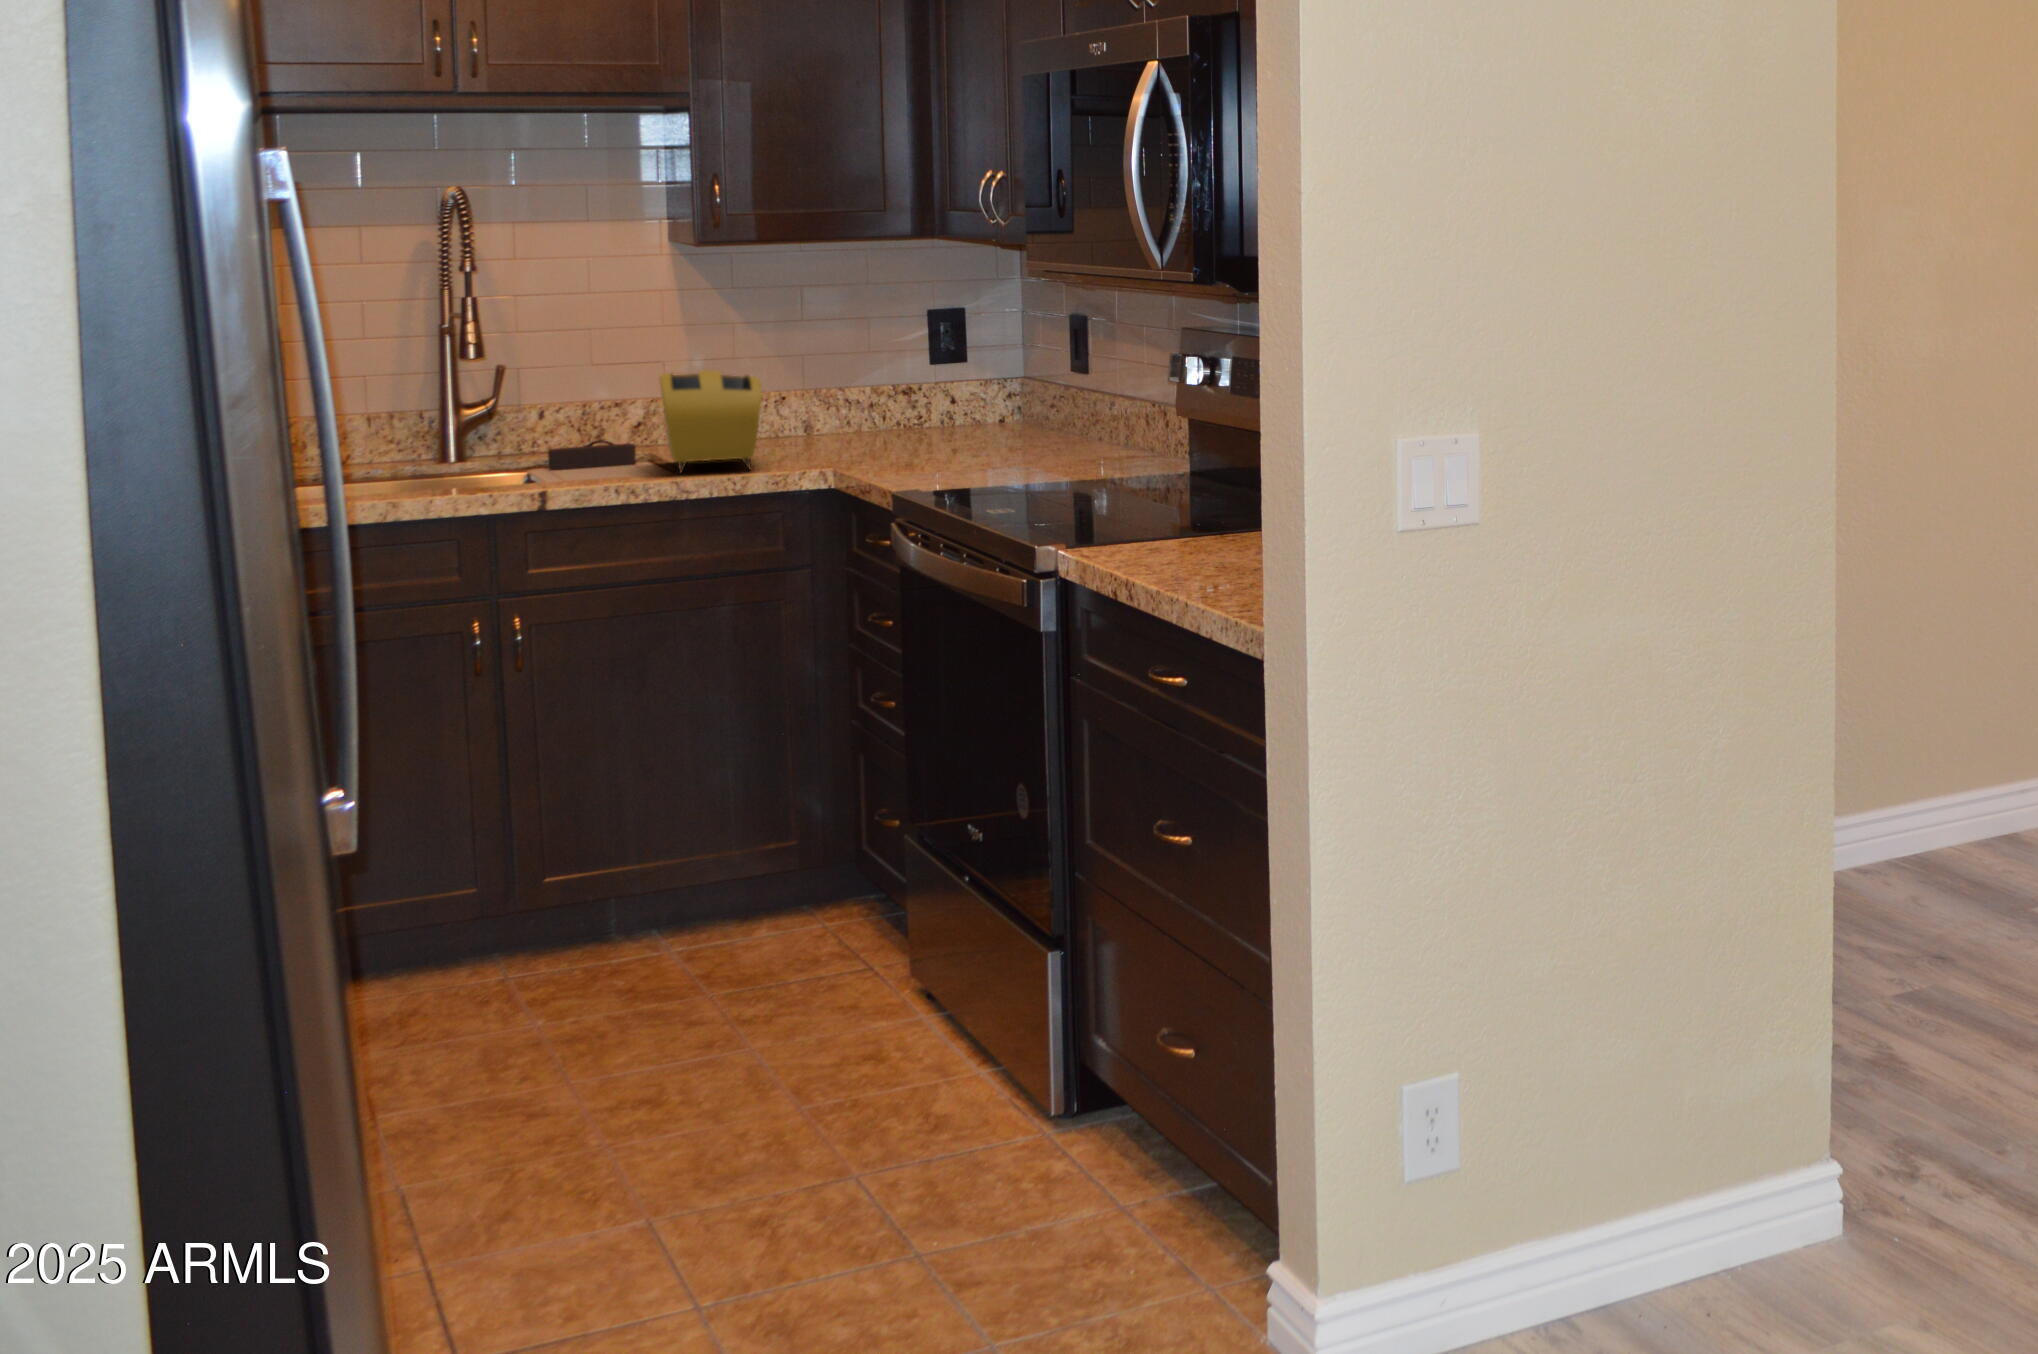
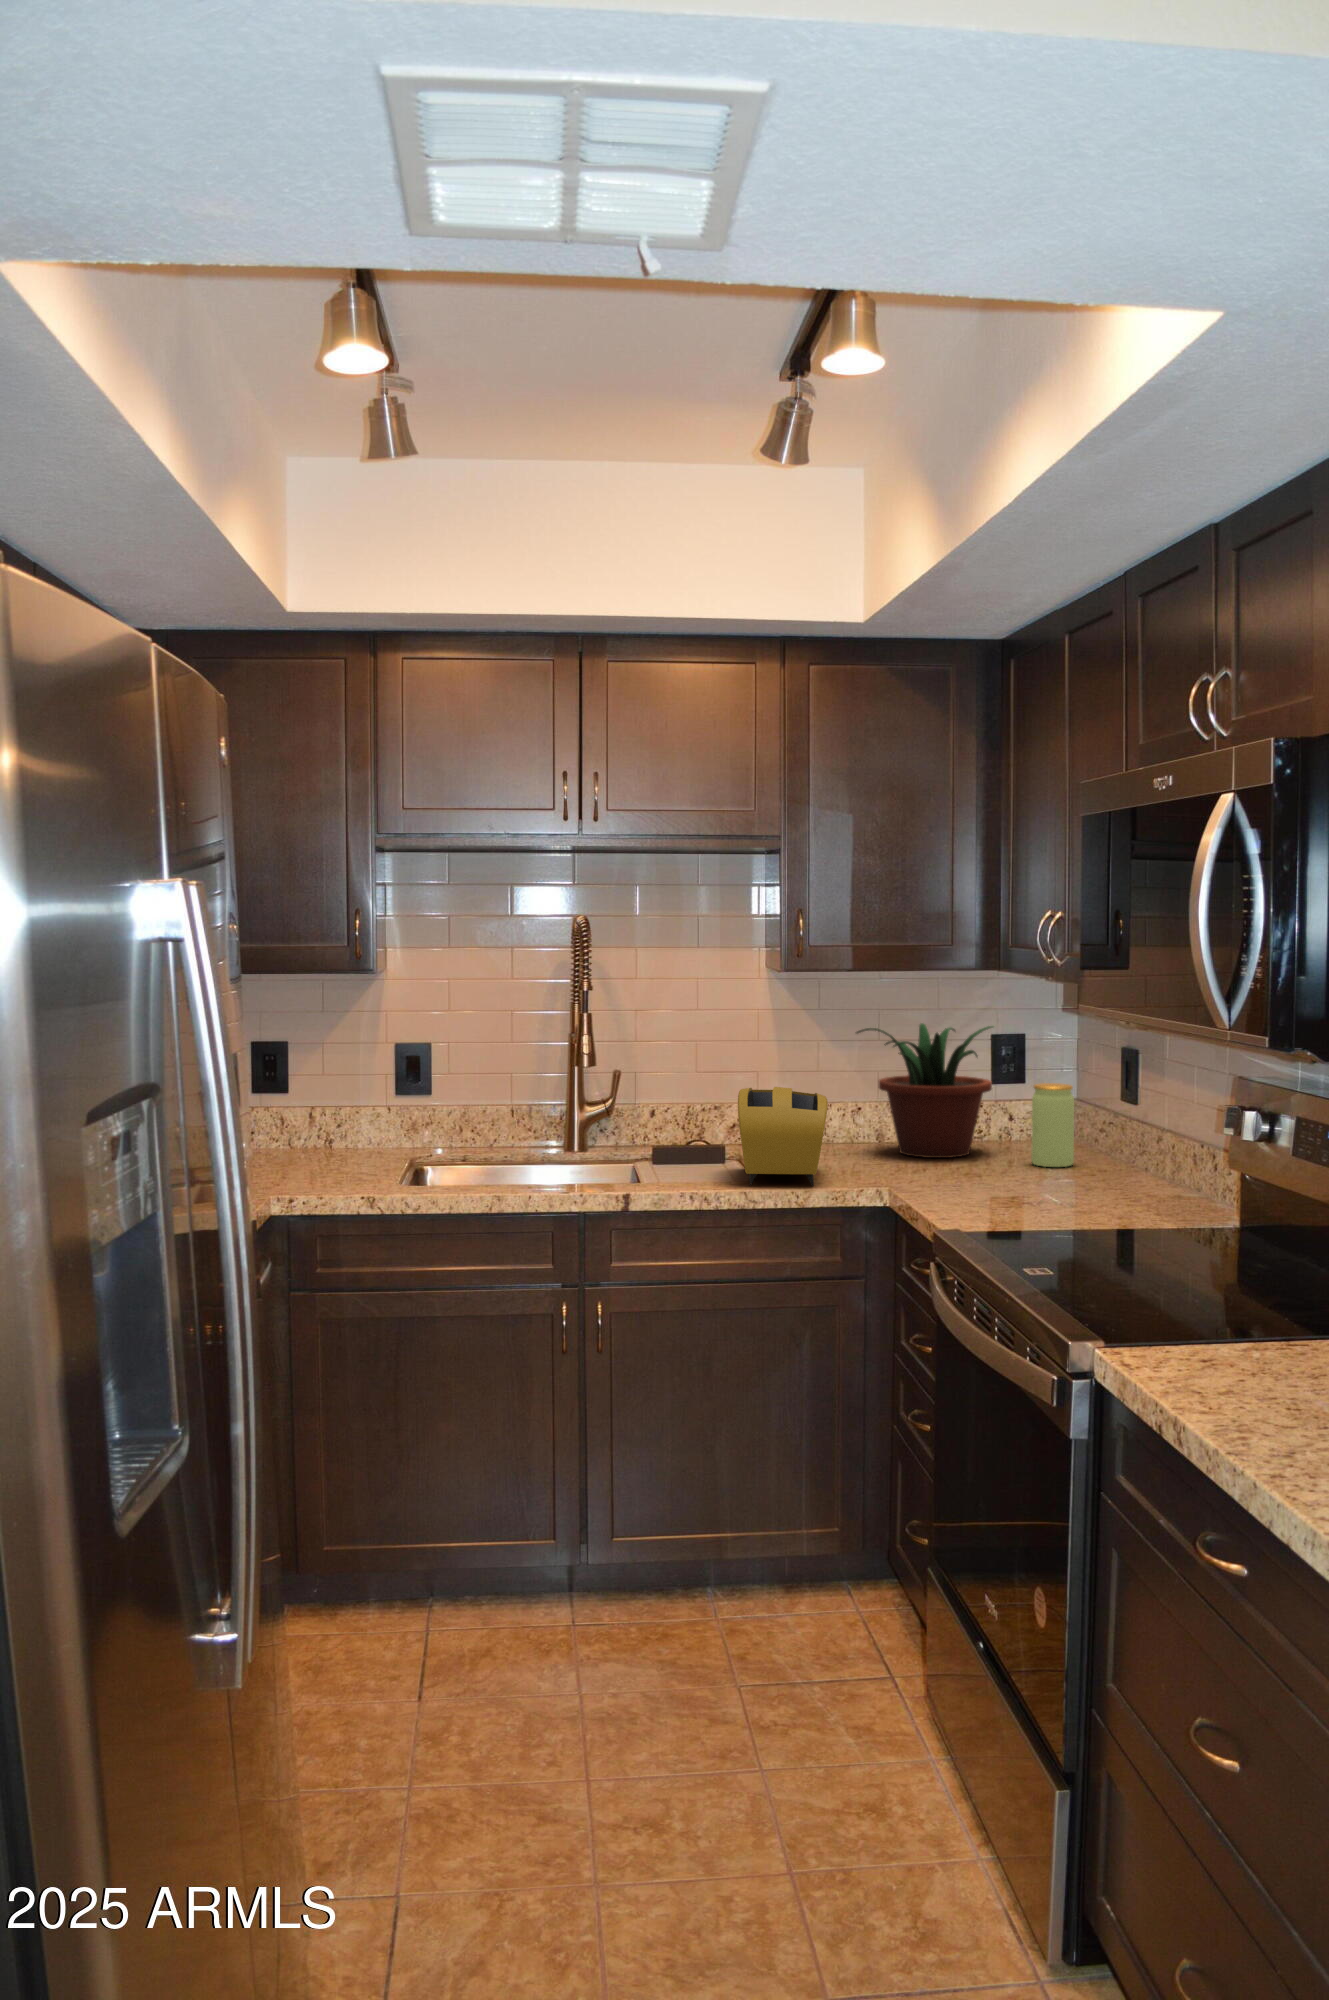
potted plant: none [782,302,933,442] -> present [857,1023,993,1158]
jar: none [977,357,1022,441] -> present [1031,1083,1074,1167]

